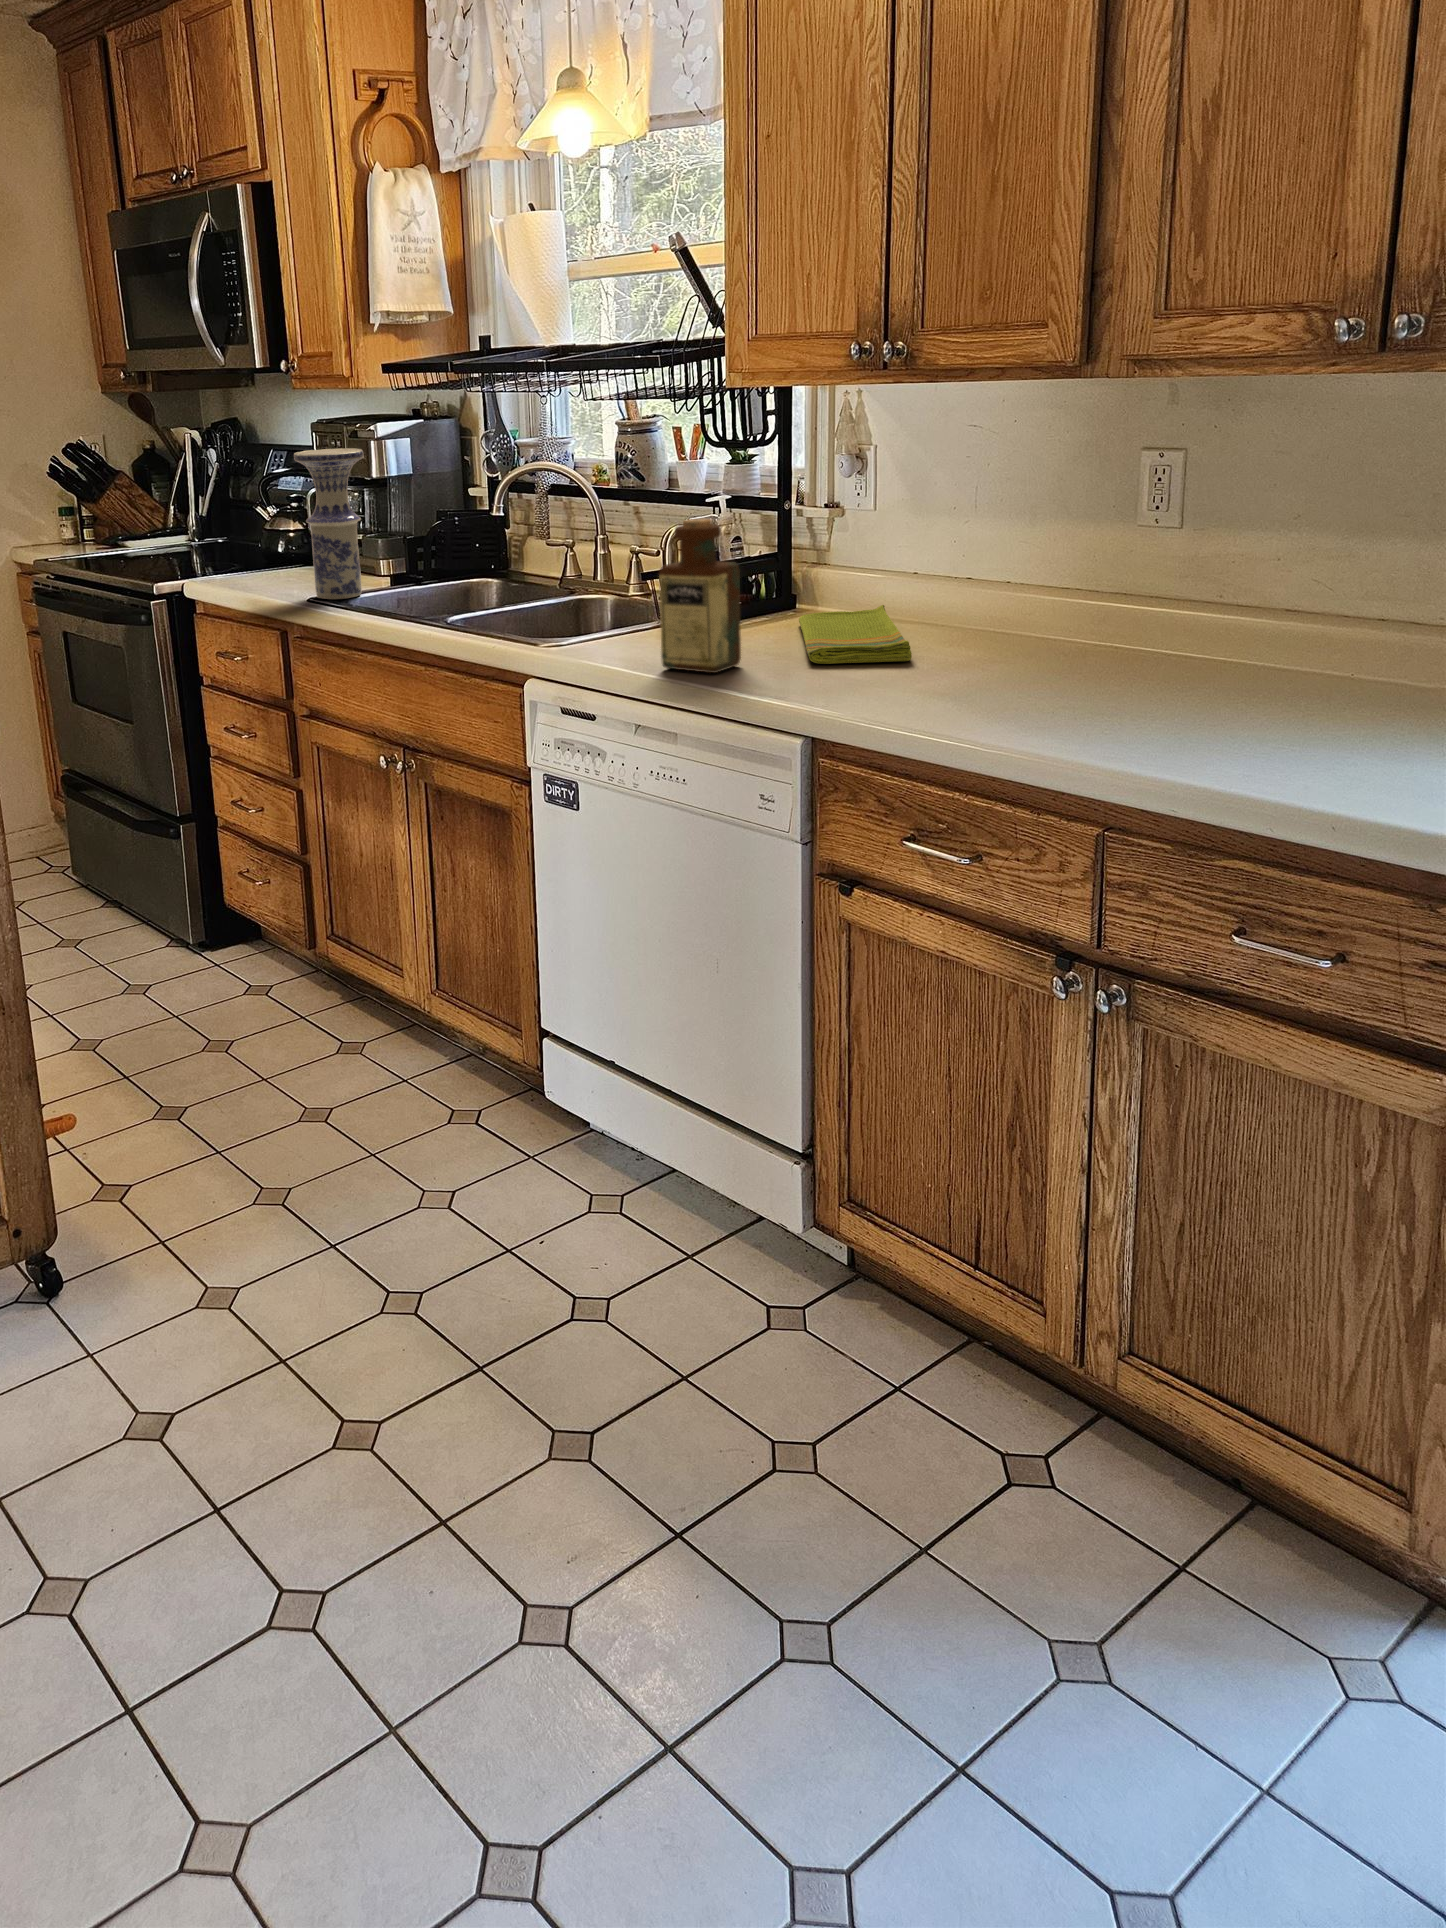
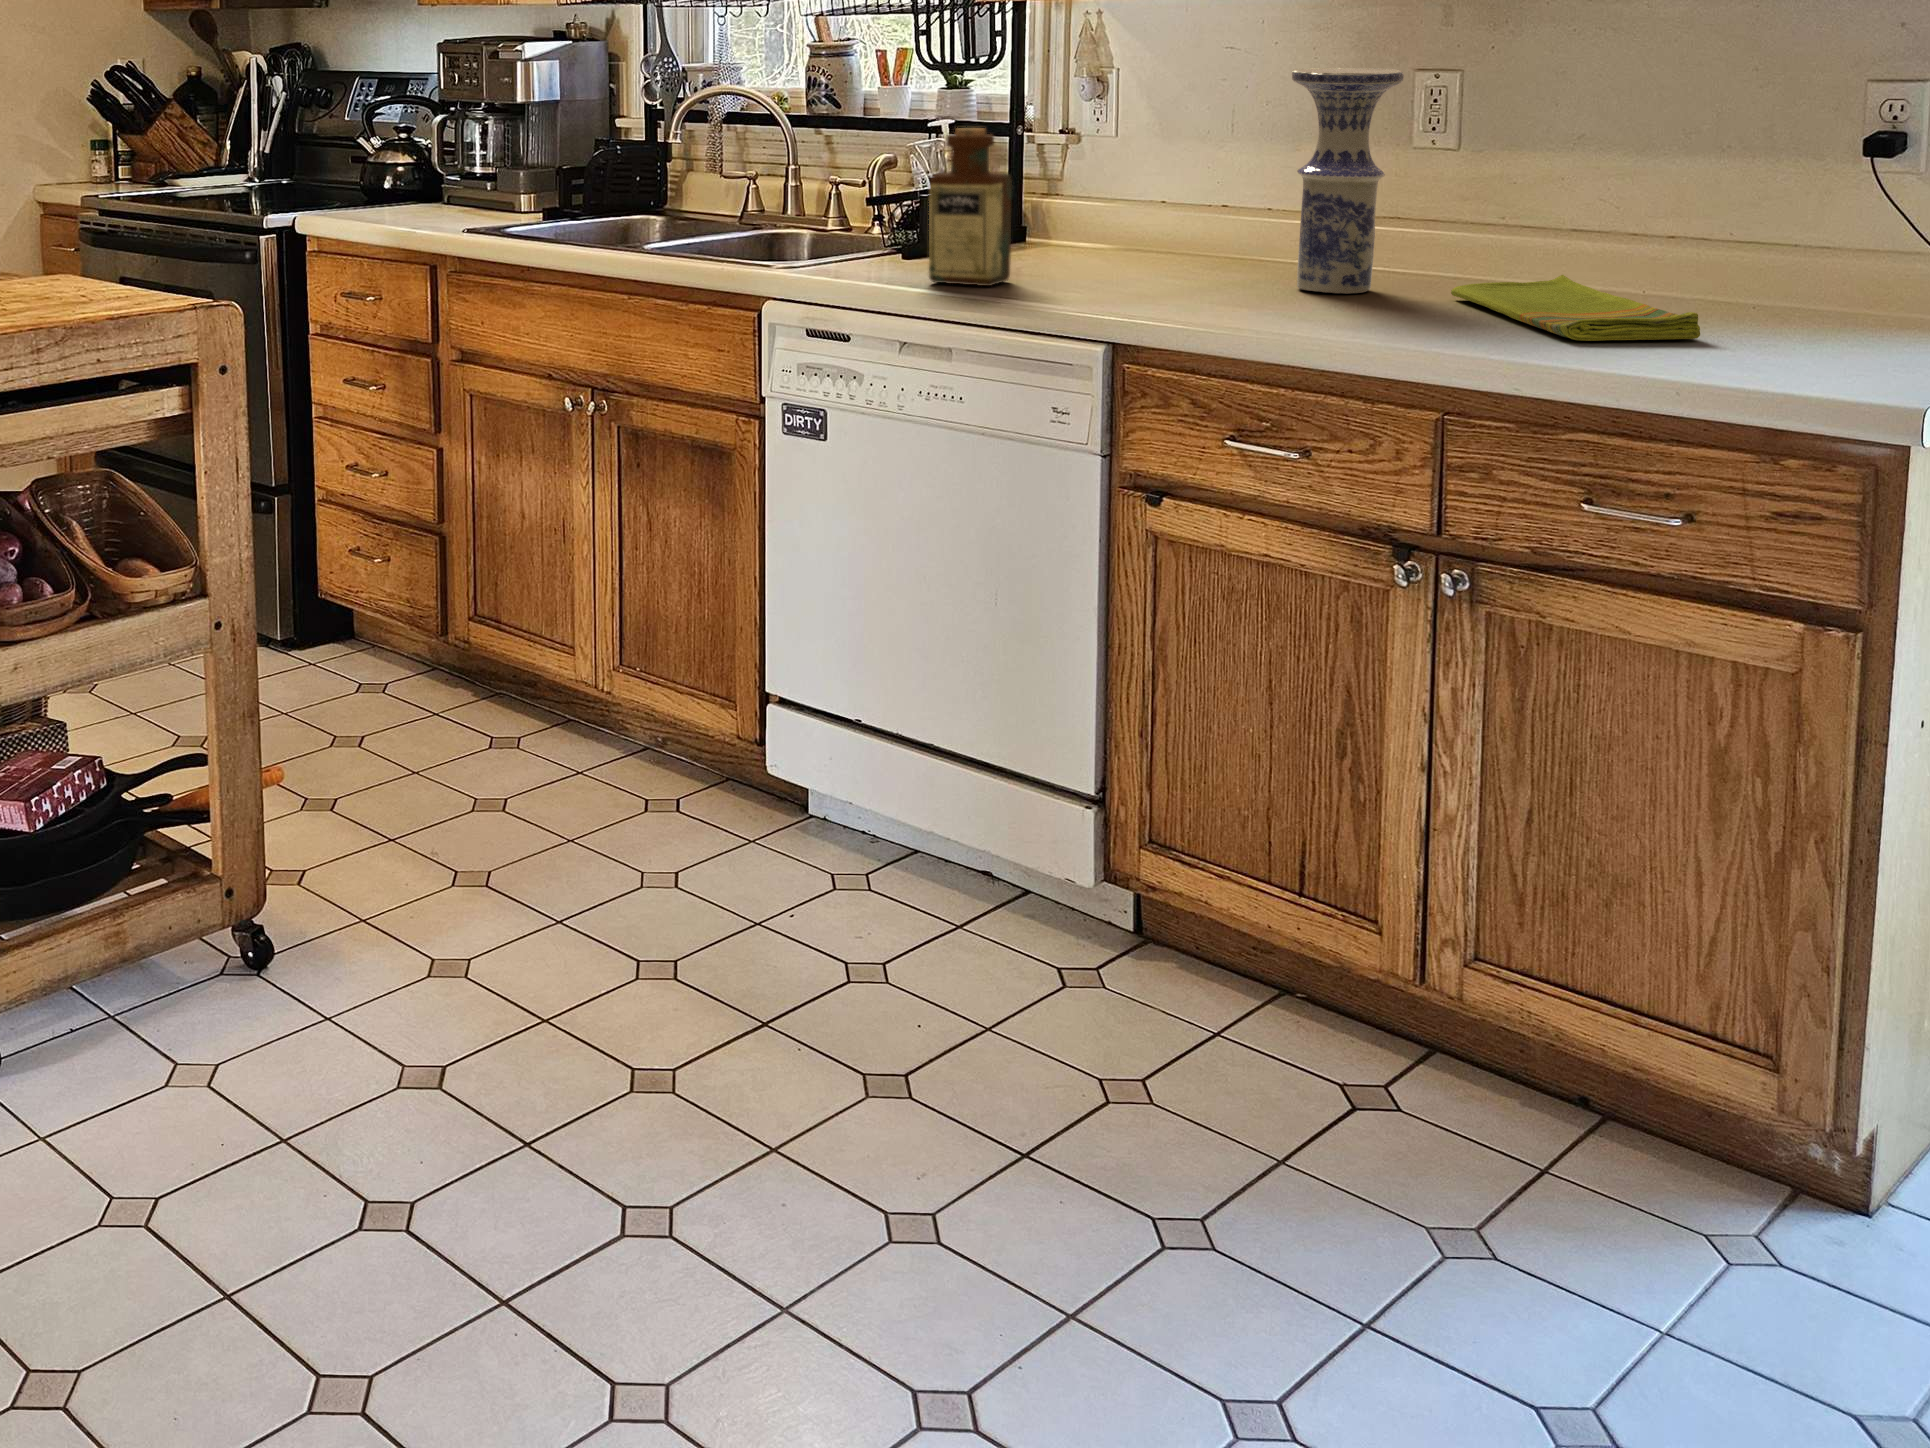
vase: present [294,448,364,599] -> present [1292,68,1404,294]
dish towel: present [799,605,912,664] -> present [1451,275,1700,341]

